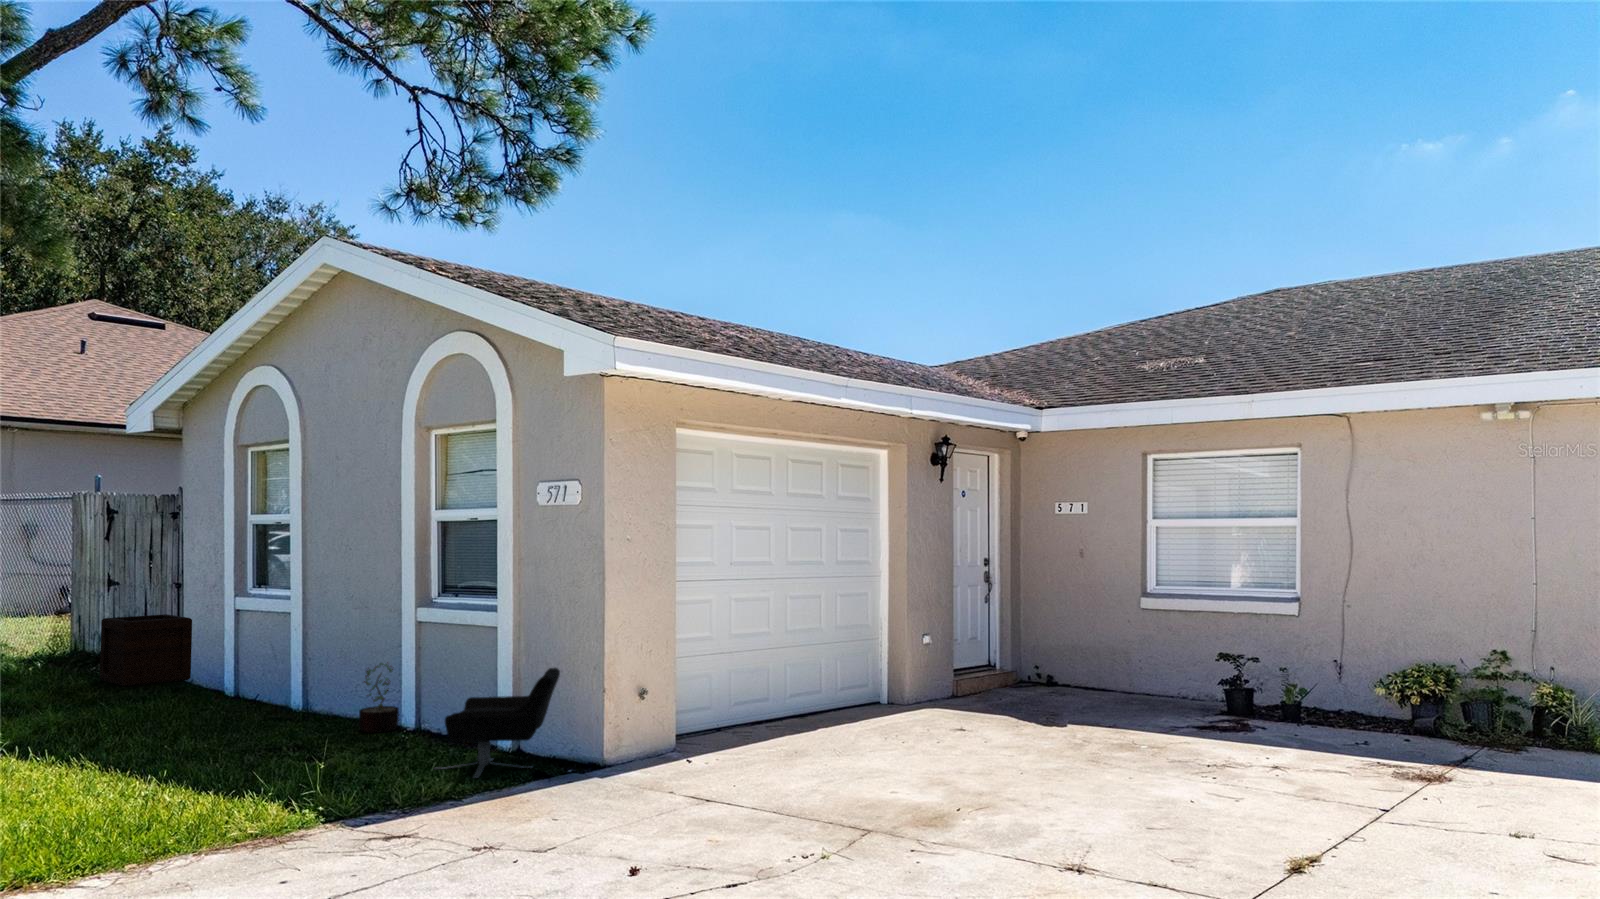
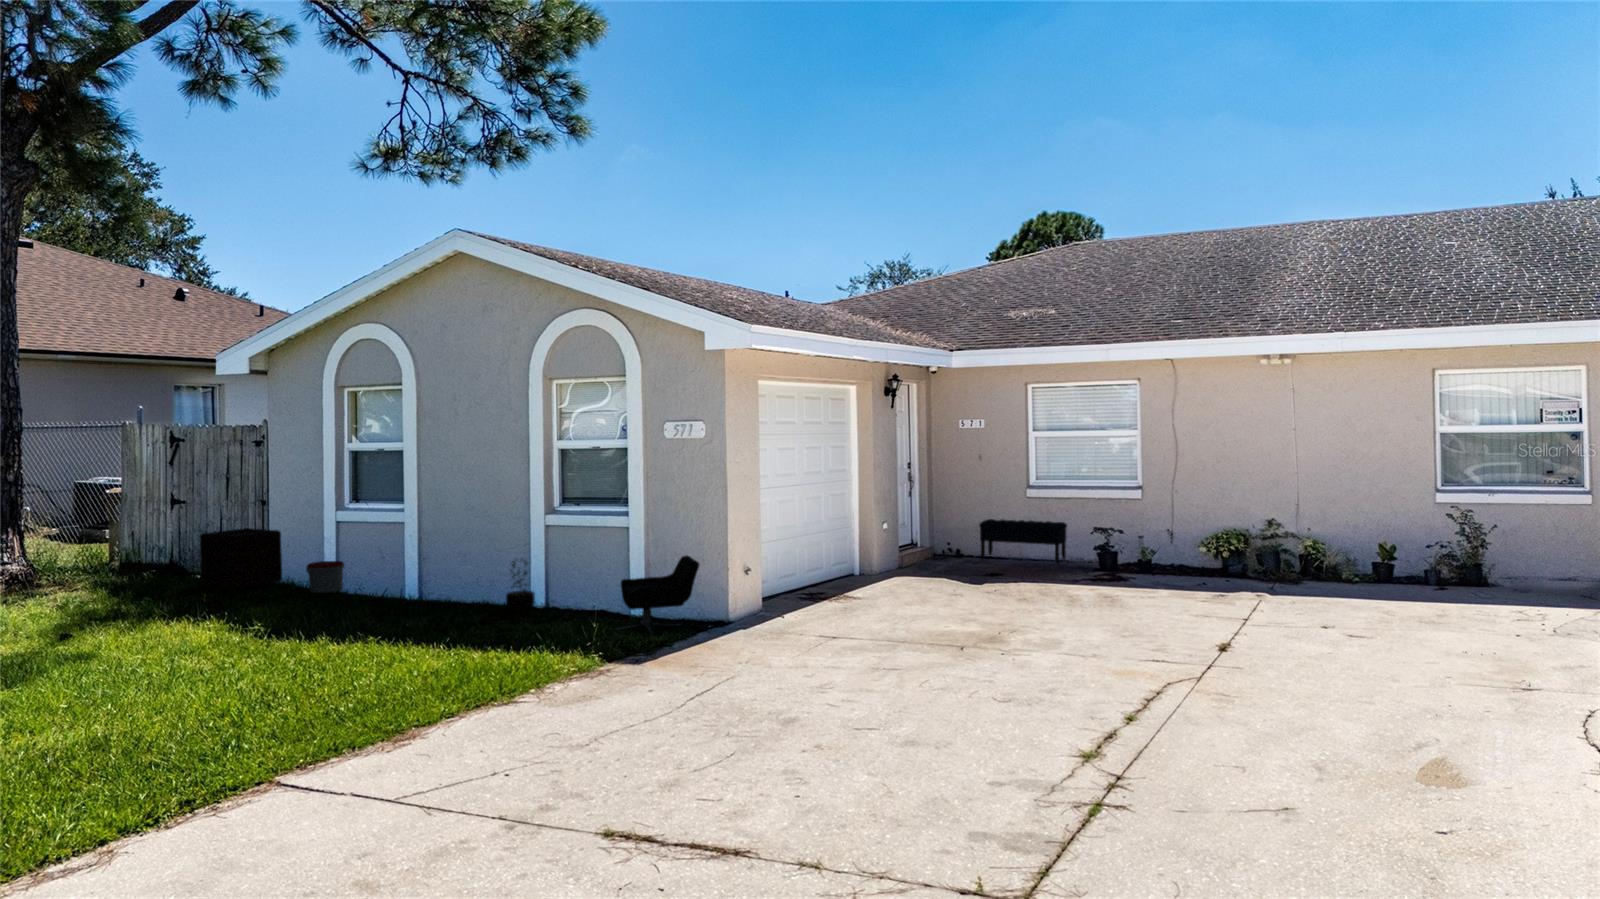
bench: none [1066,636,1190,701] -> present [979,519,1067,563]
bucket: none [190,657,238,696] -> present [306,561,344,593]

